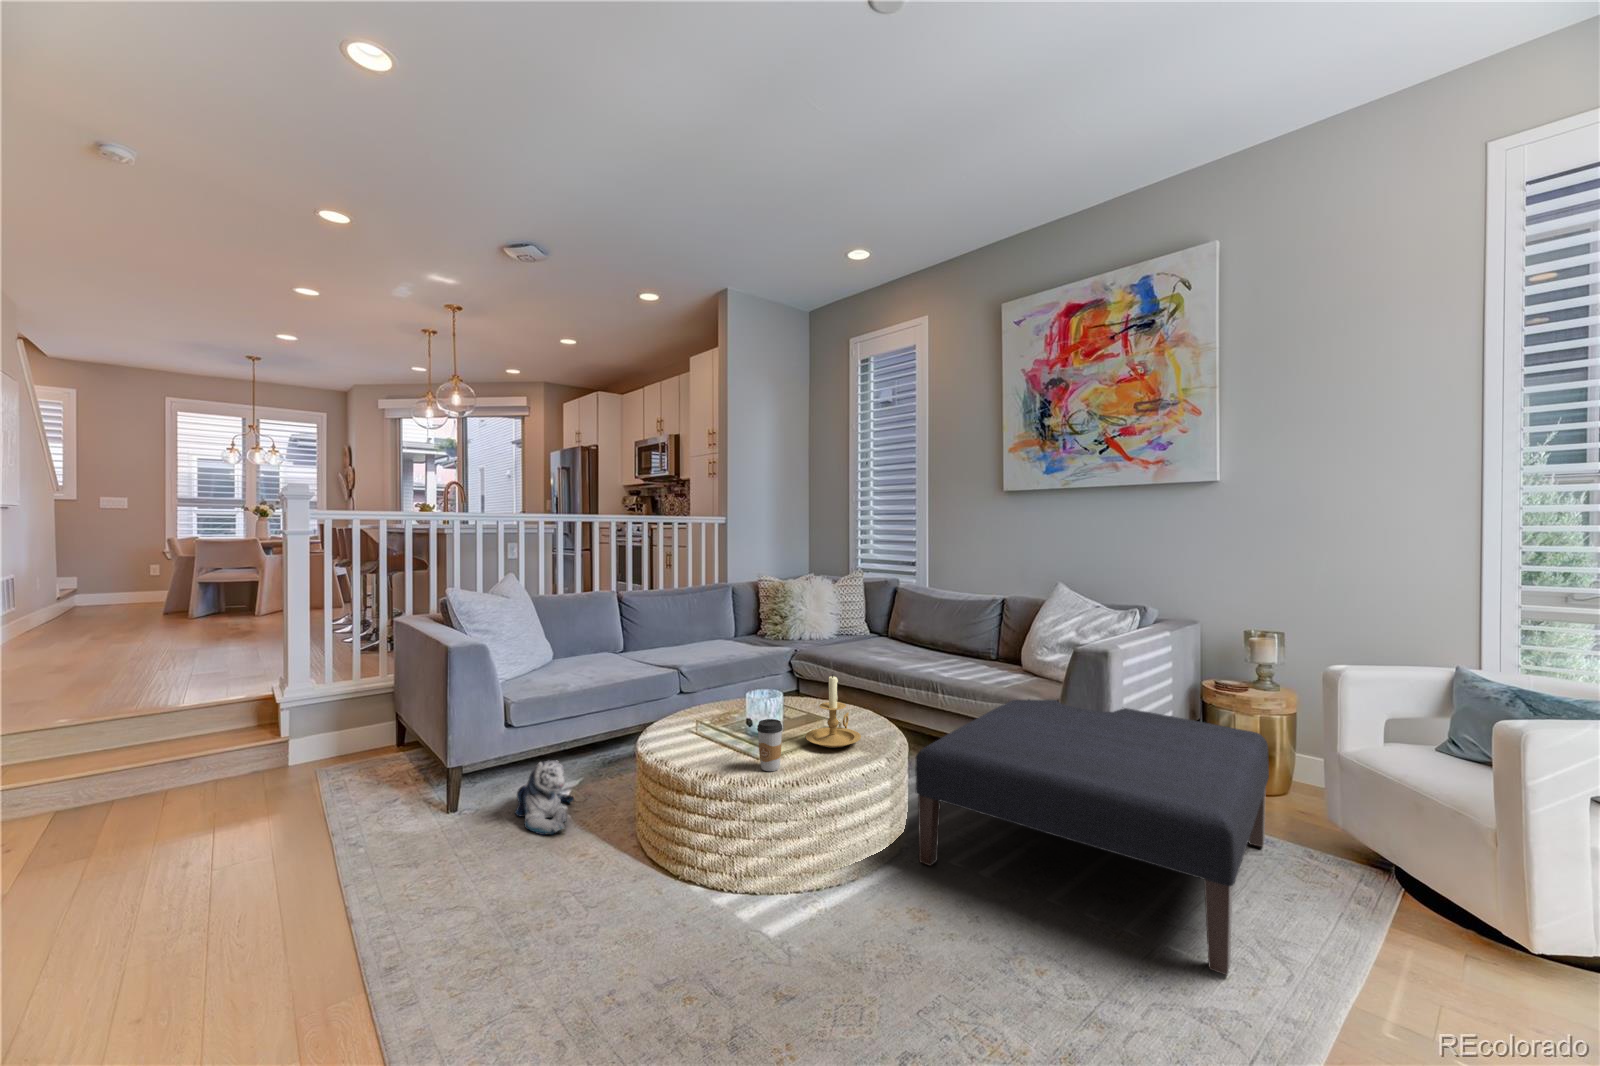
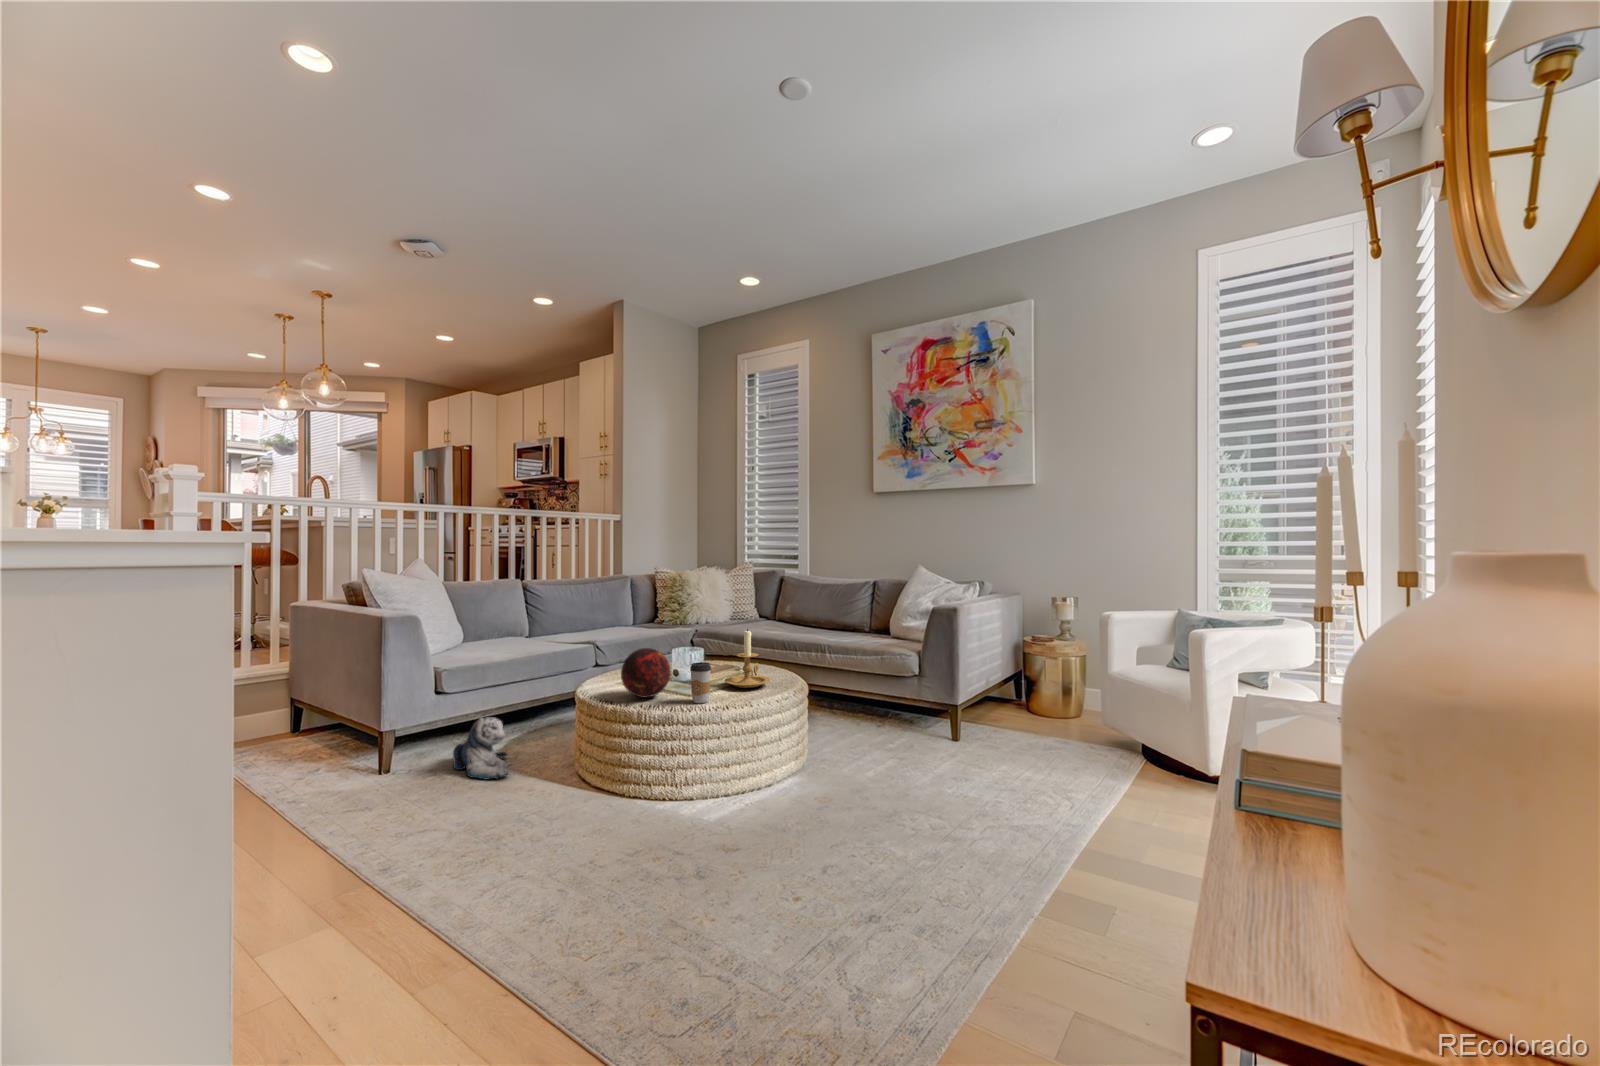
decorative orb: none [680,697,738,757] -> present [621,648,671,698]
ottoman: present [915,699,1269,975] -> none [816,650,1067,810]

